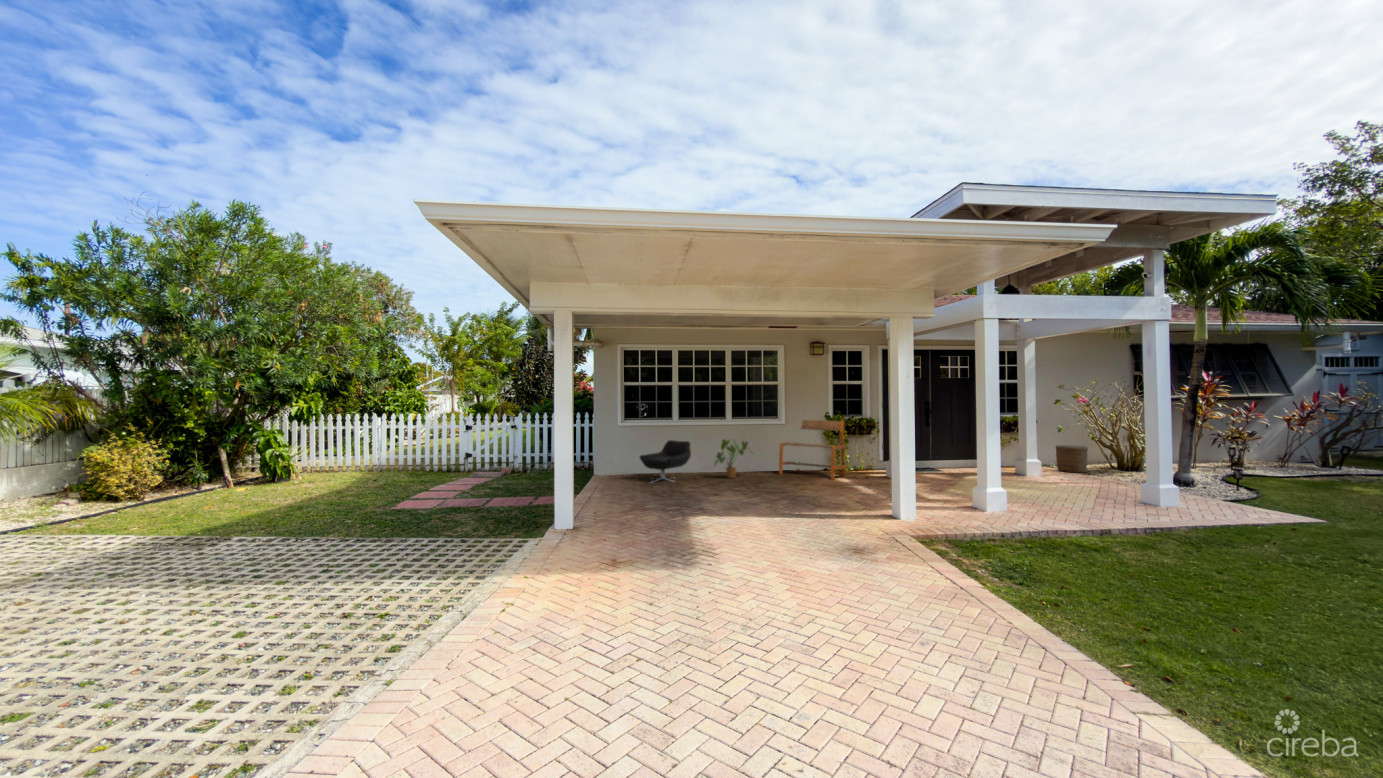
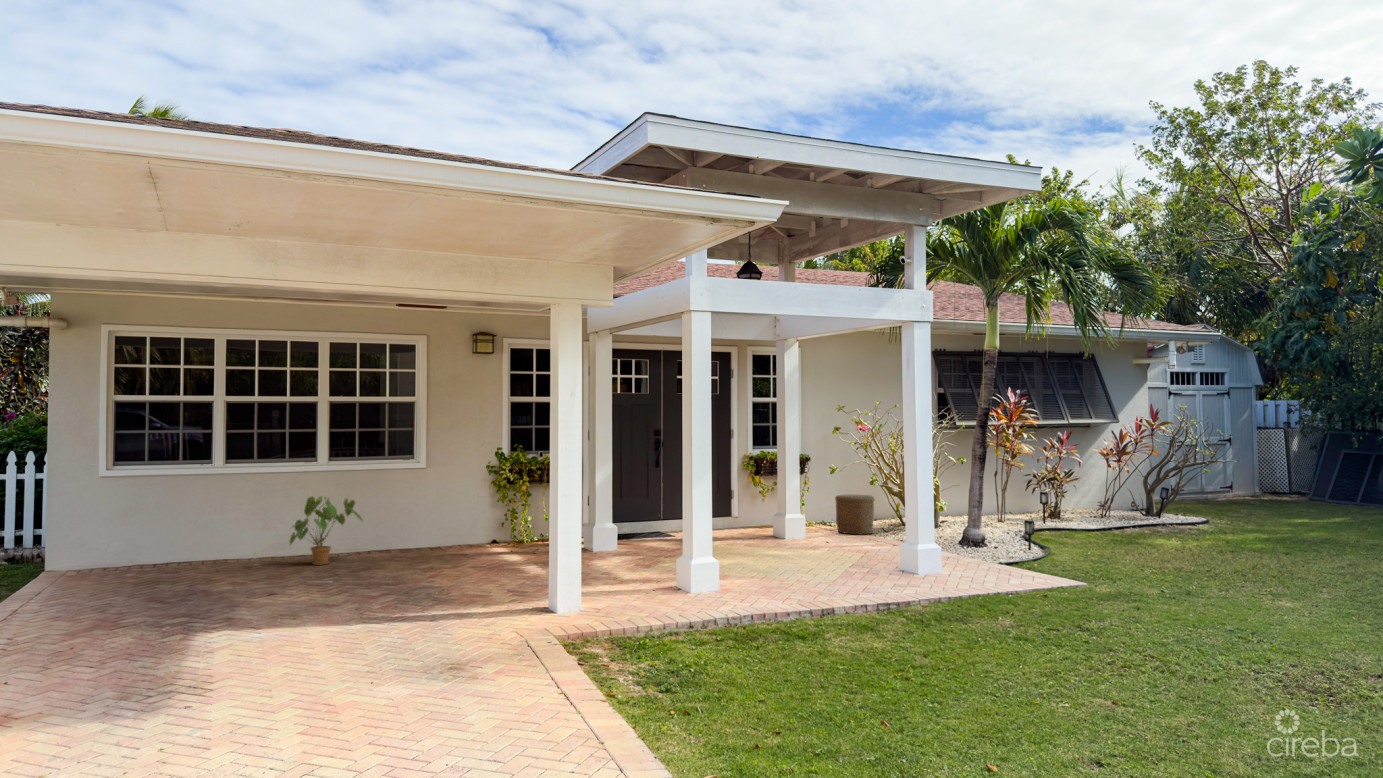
bench: present [779,420,847,480] -> none [410,460,525,560]
lounge chair: present [640,440,691,479] -> none [140,501,244,580]

